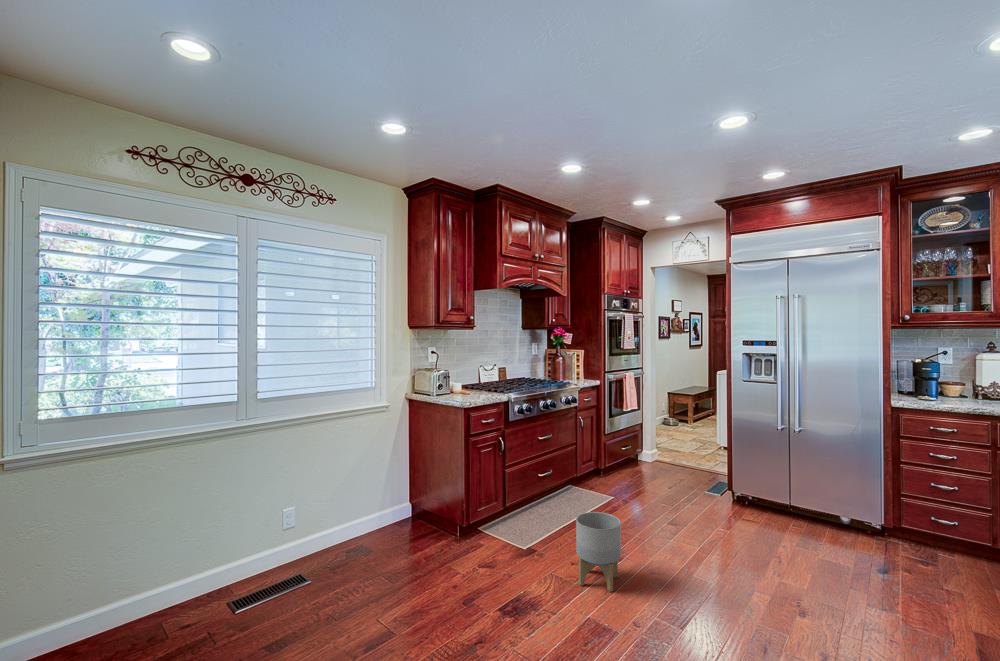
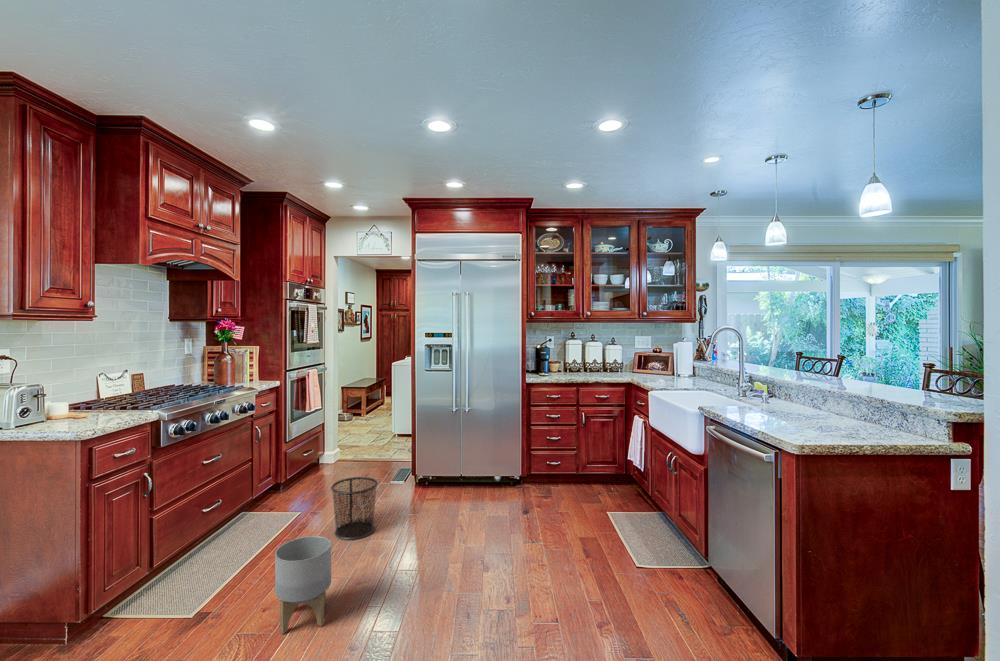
waste bin: none [634,476,679,535] -> present [331,477,378,540]

